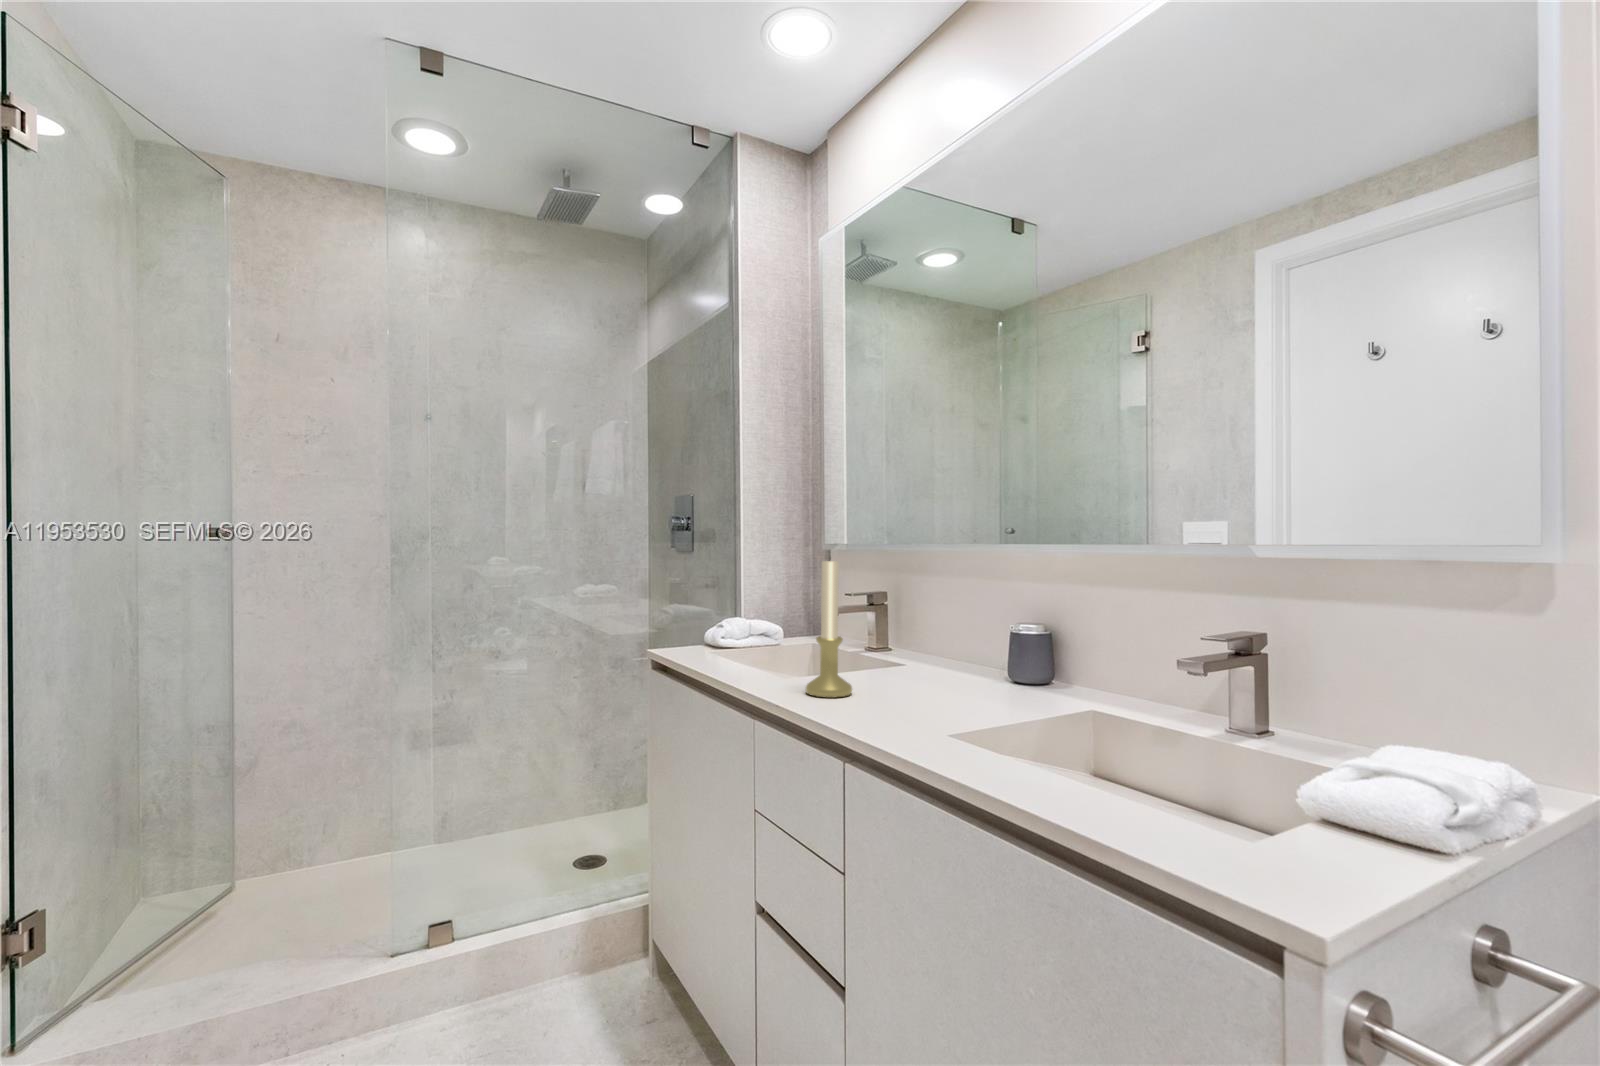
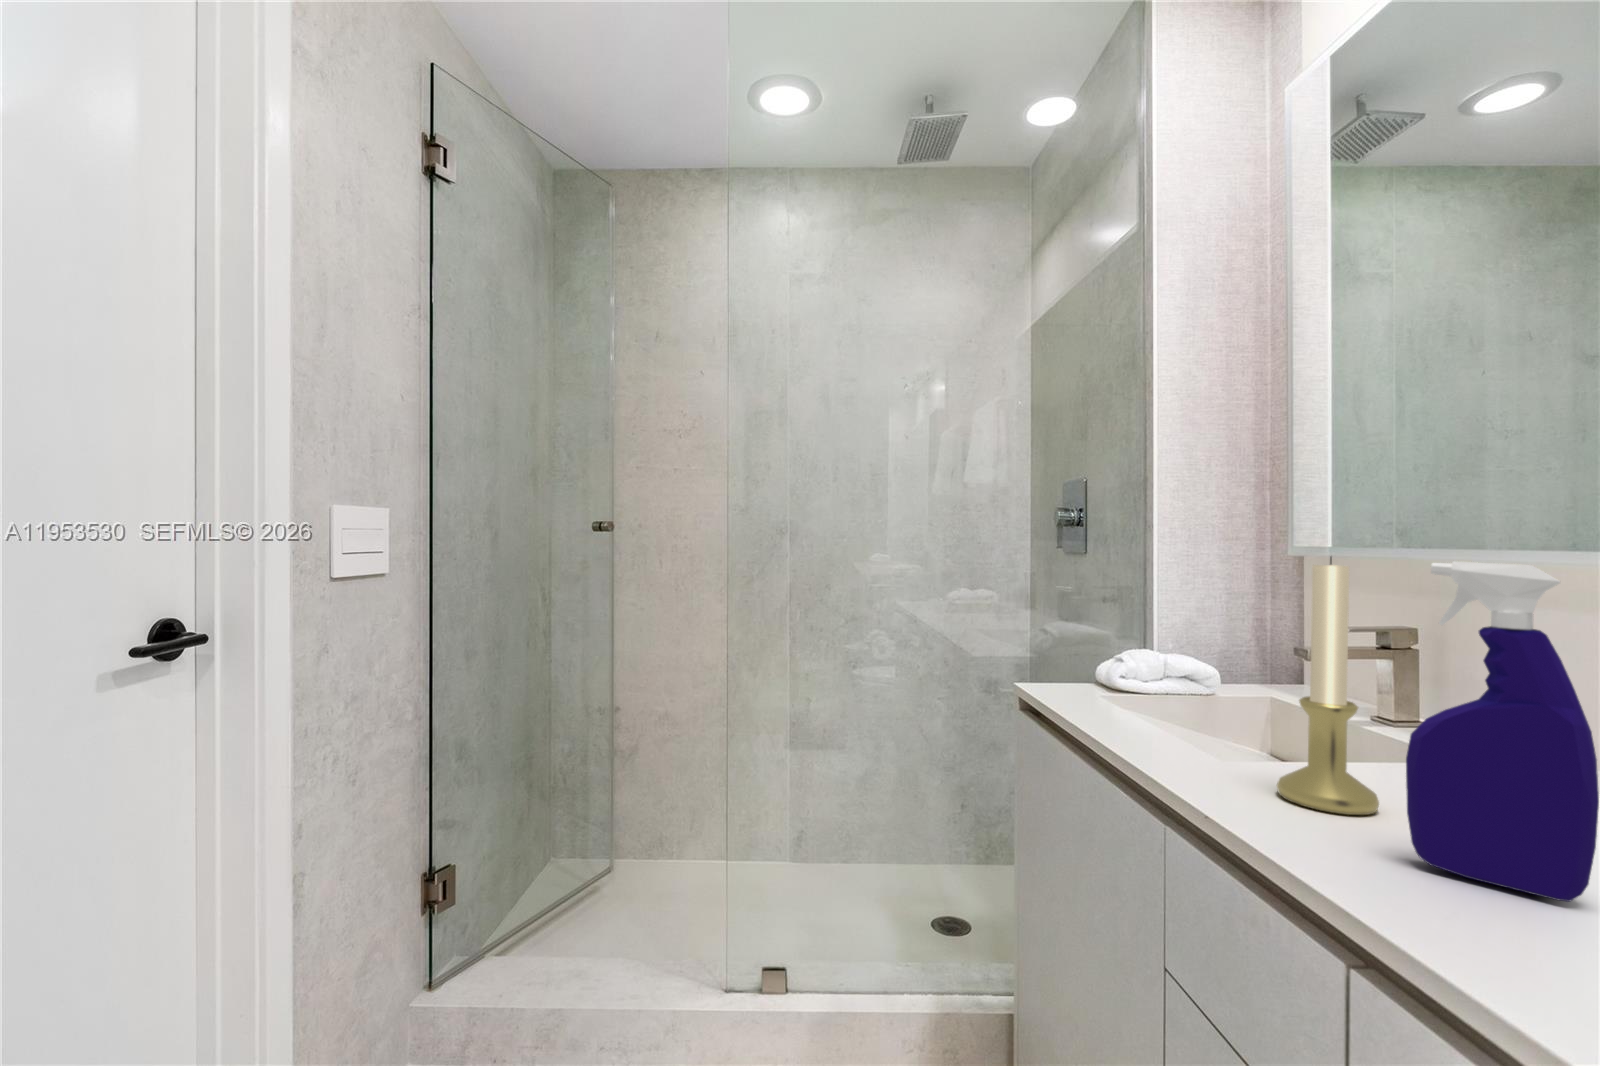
spray bottle: none [857,560,925,717] -> present [1406,561,1599,902]

